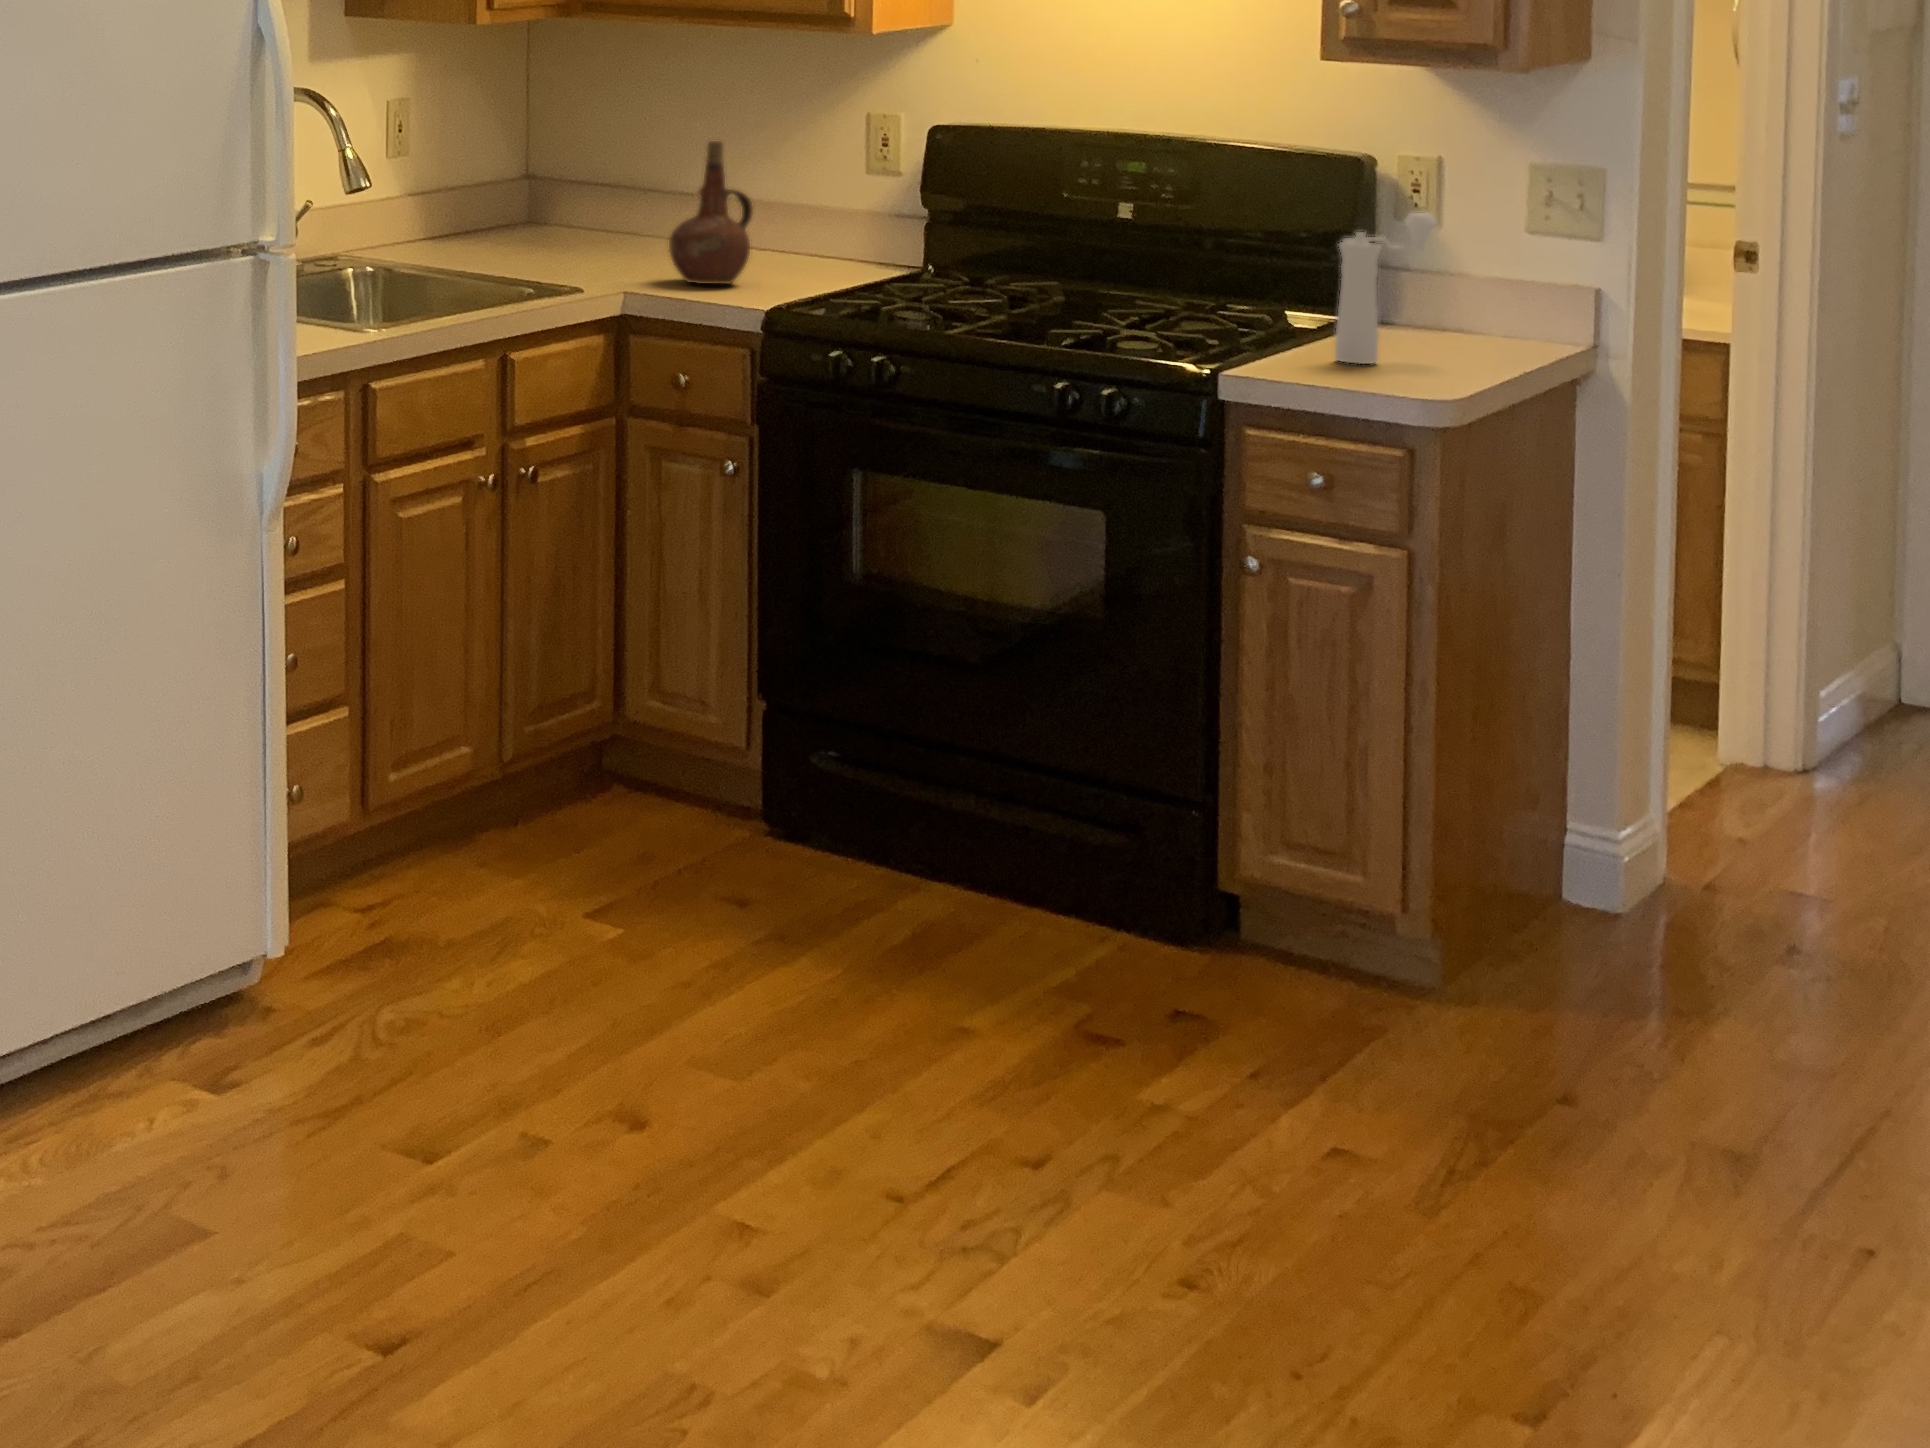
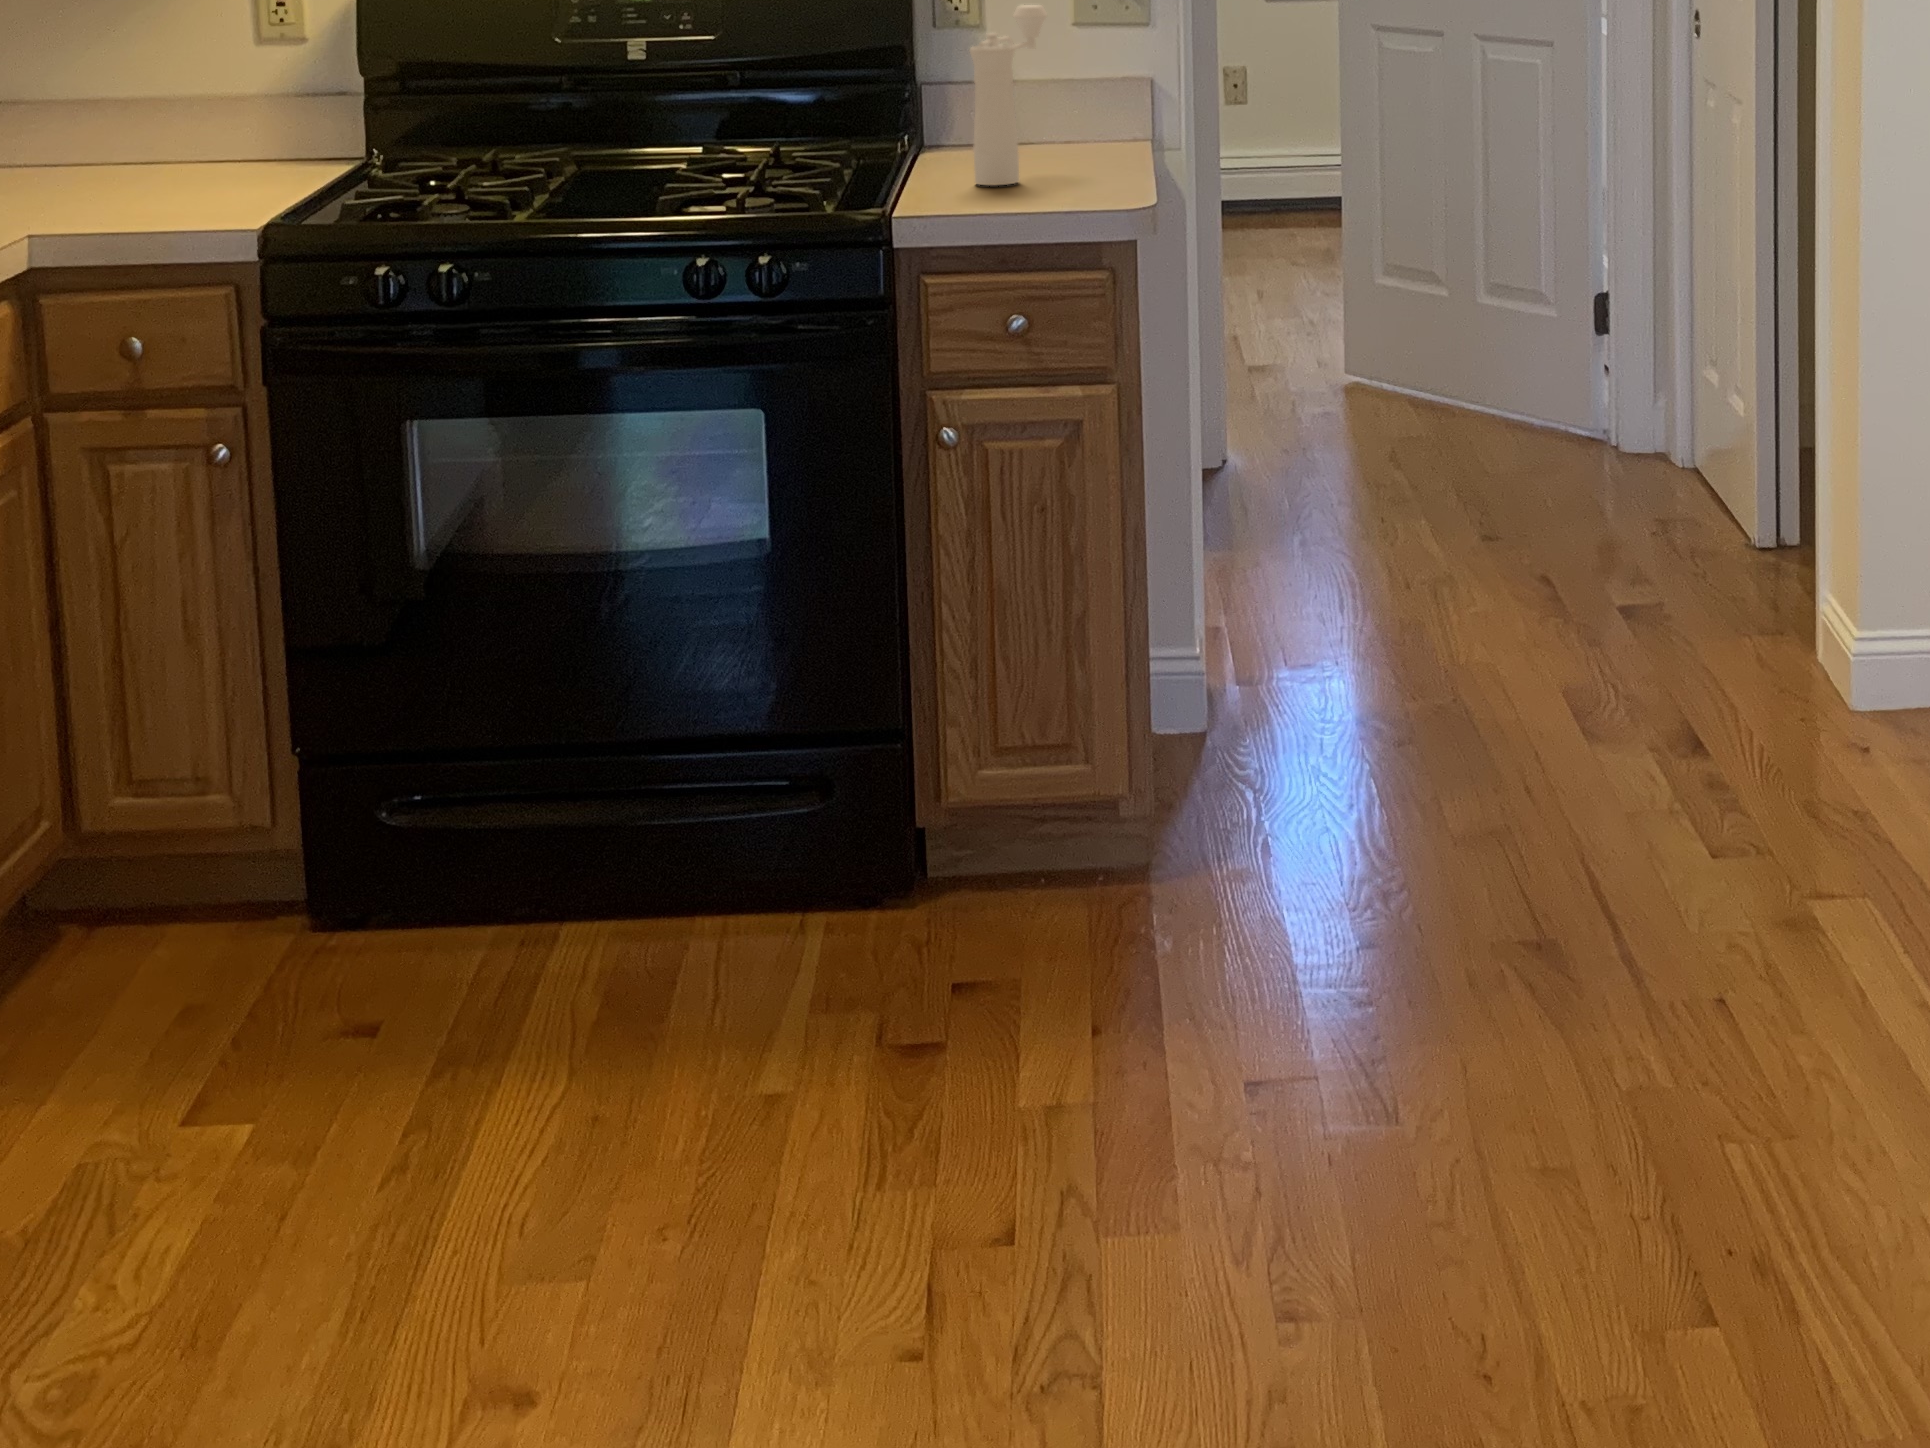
ceramic pitcher: present [669,141,753,284] -> none [63,9,181,209]

